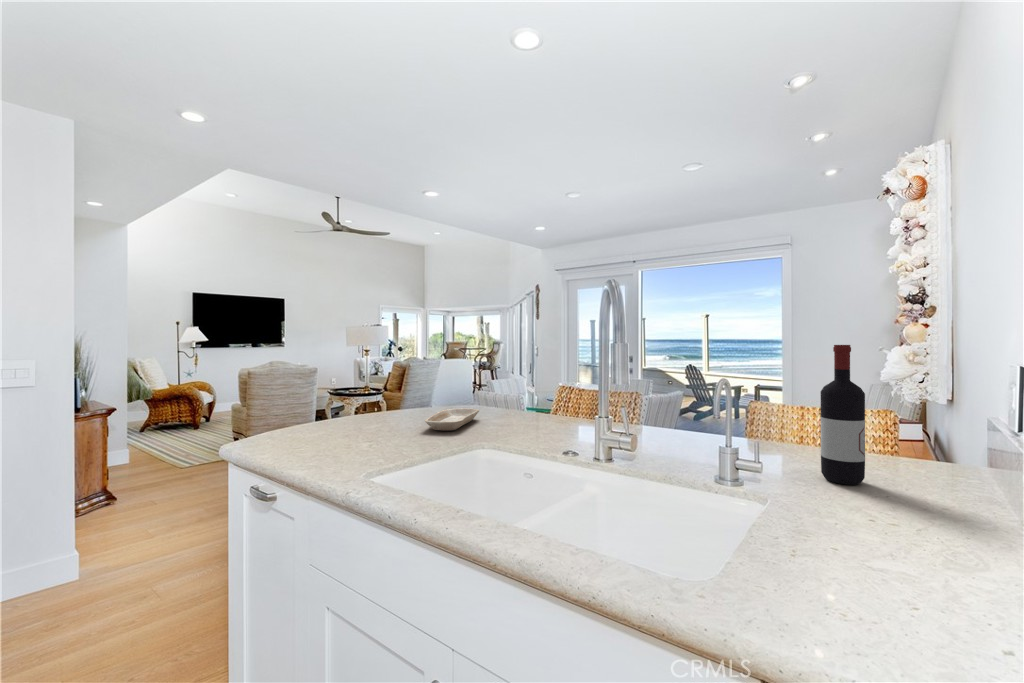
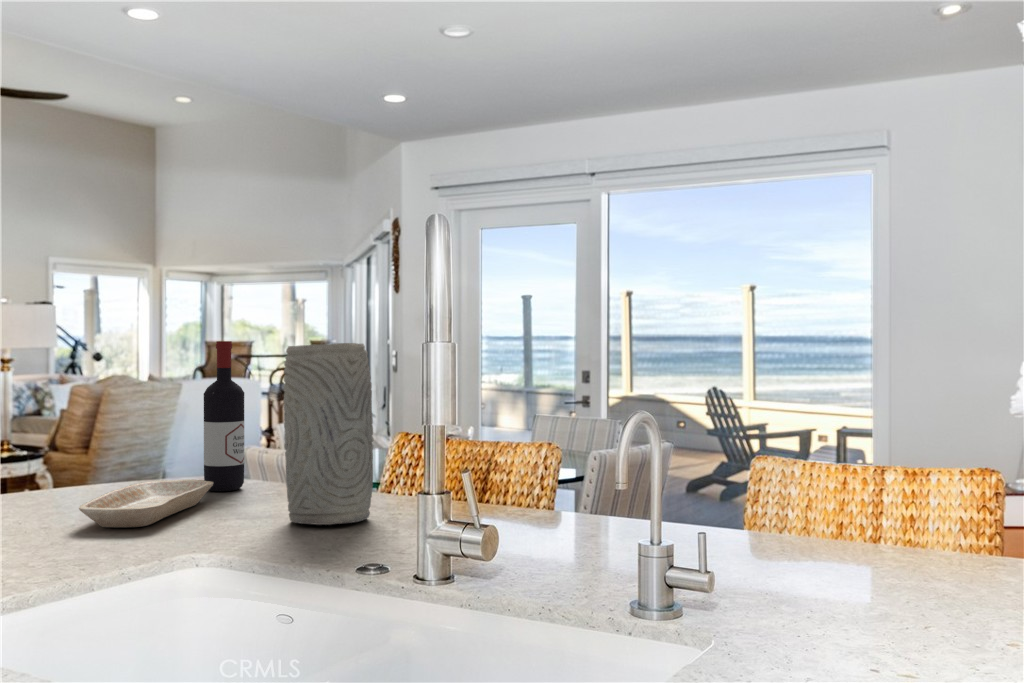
vase: none [517,344,560,431] -> present [284,343,373,525]
wine bottle: present [821,345,865,485] -> present [204,341,244,491]

